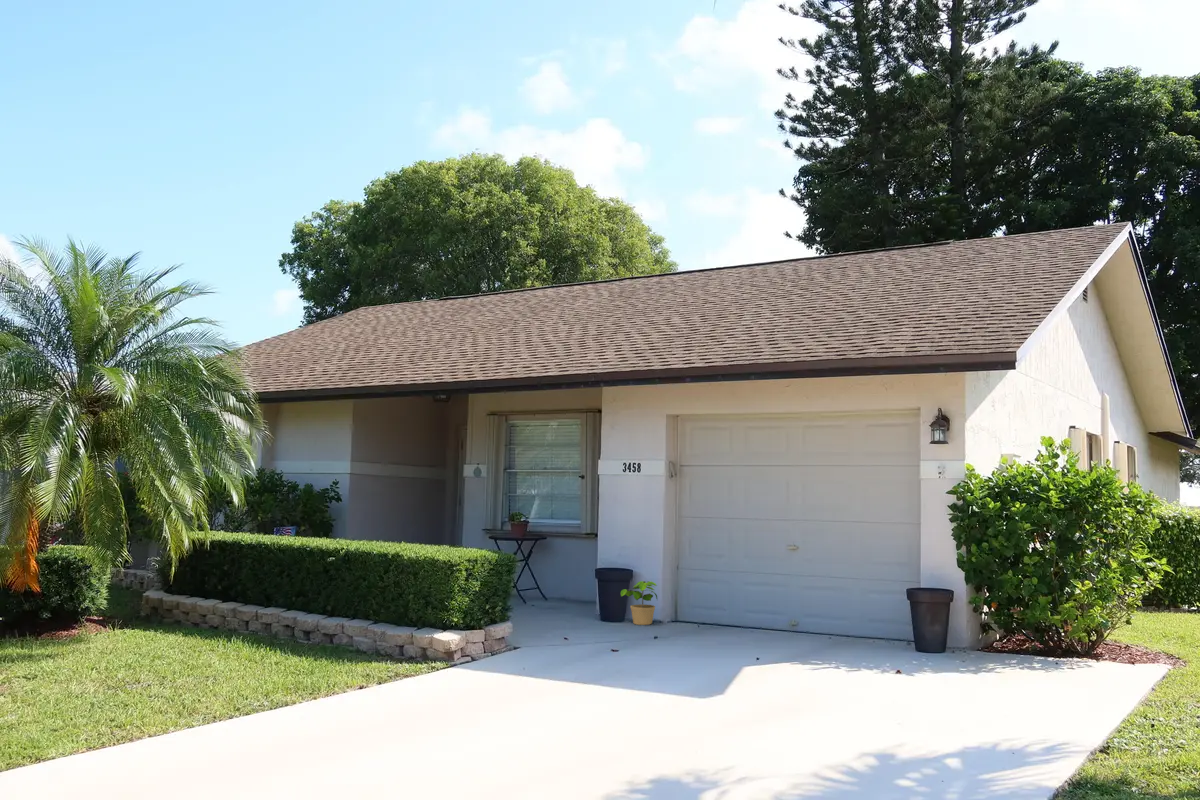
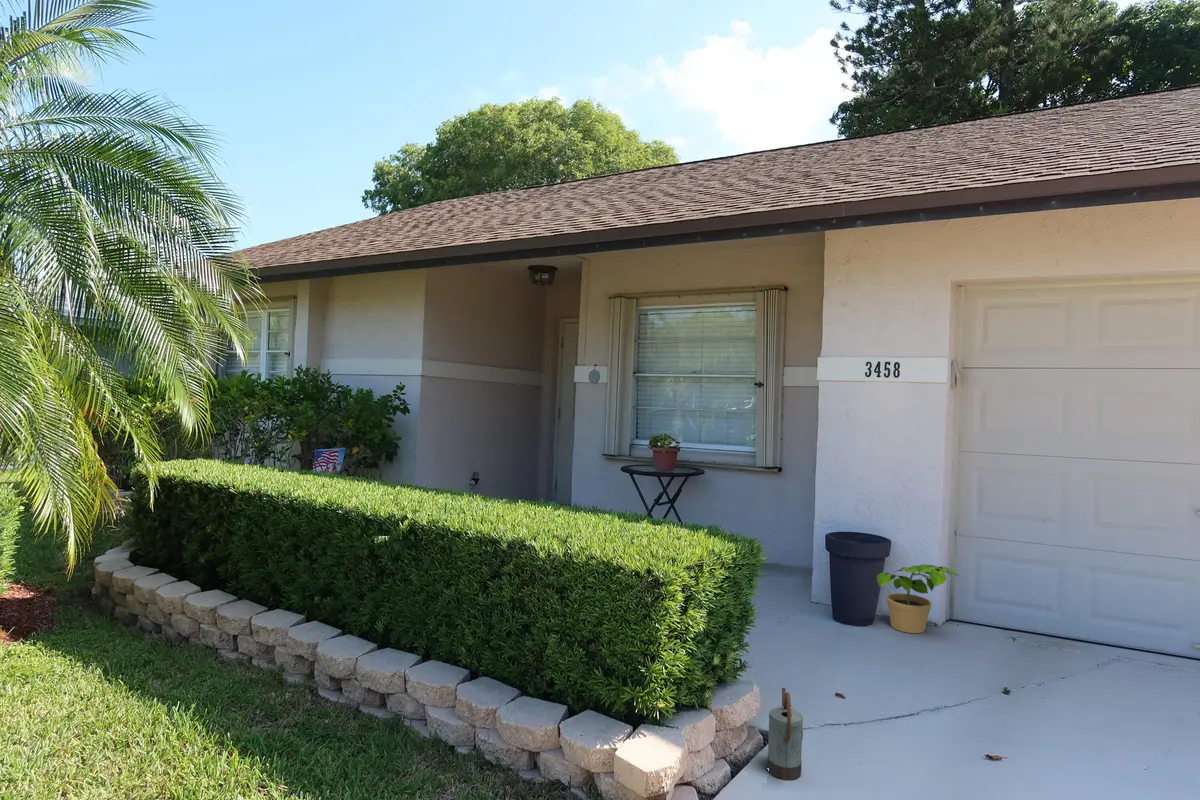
watering can: none [504,614,519,652] -> present [767,688,803,780]

